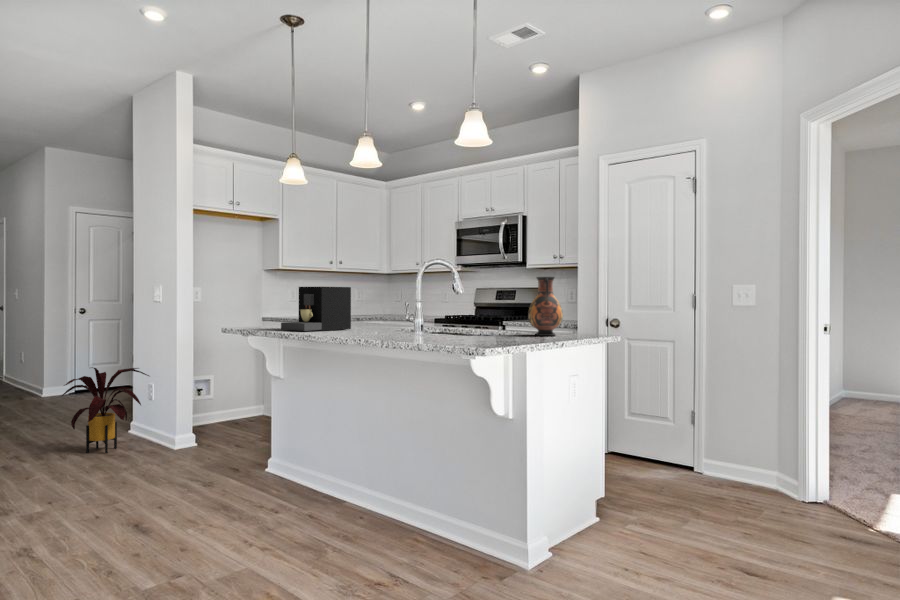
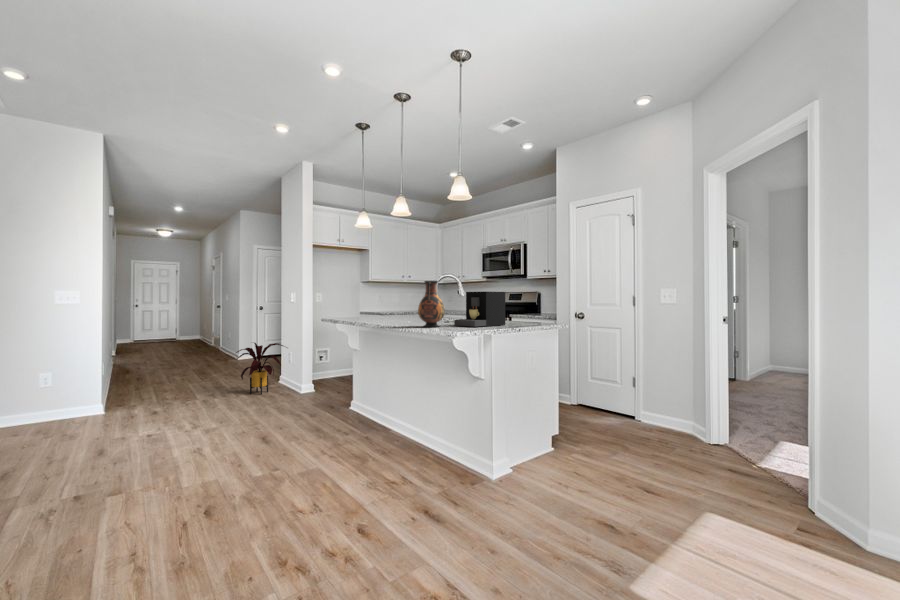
vase: present [528,277,563,336] -> present [418,281,445,327]
coffee maker: present [281,287,351,331] -> present [454,292,505,327]

